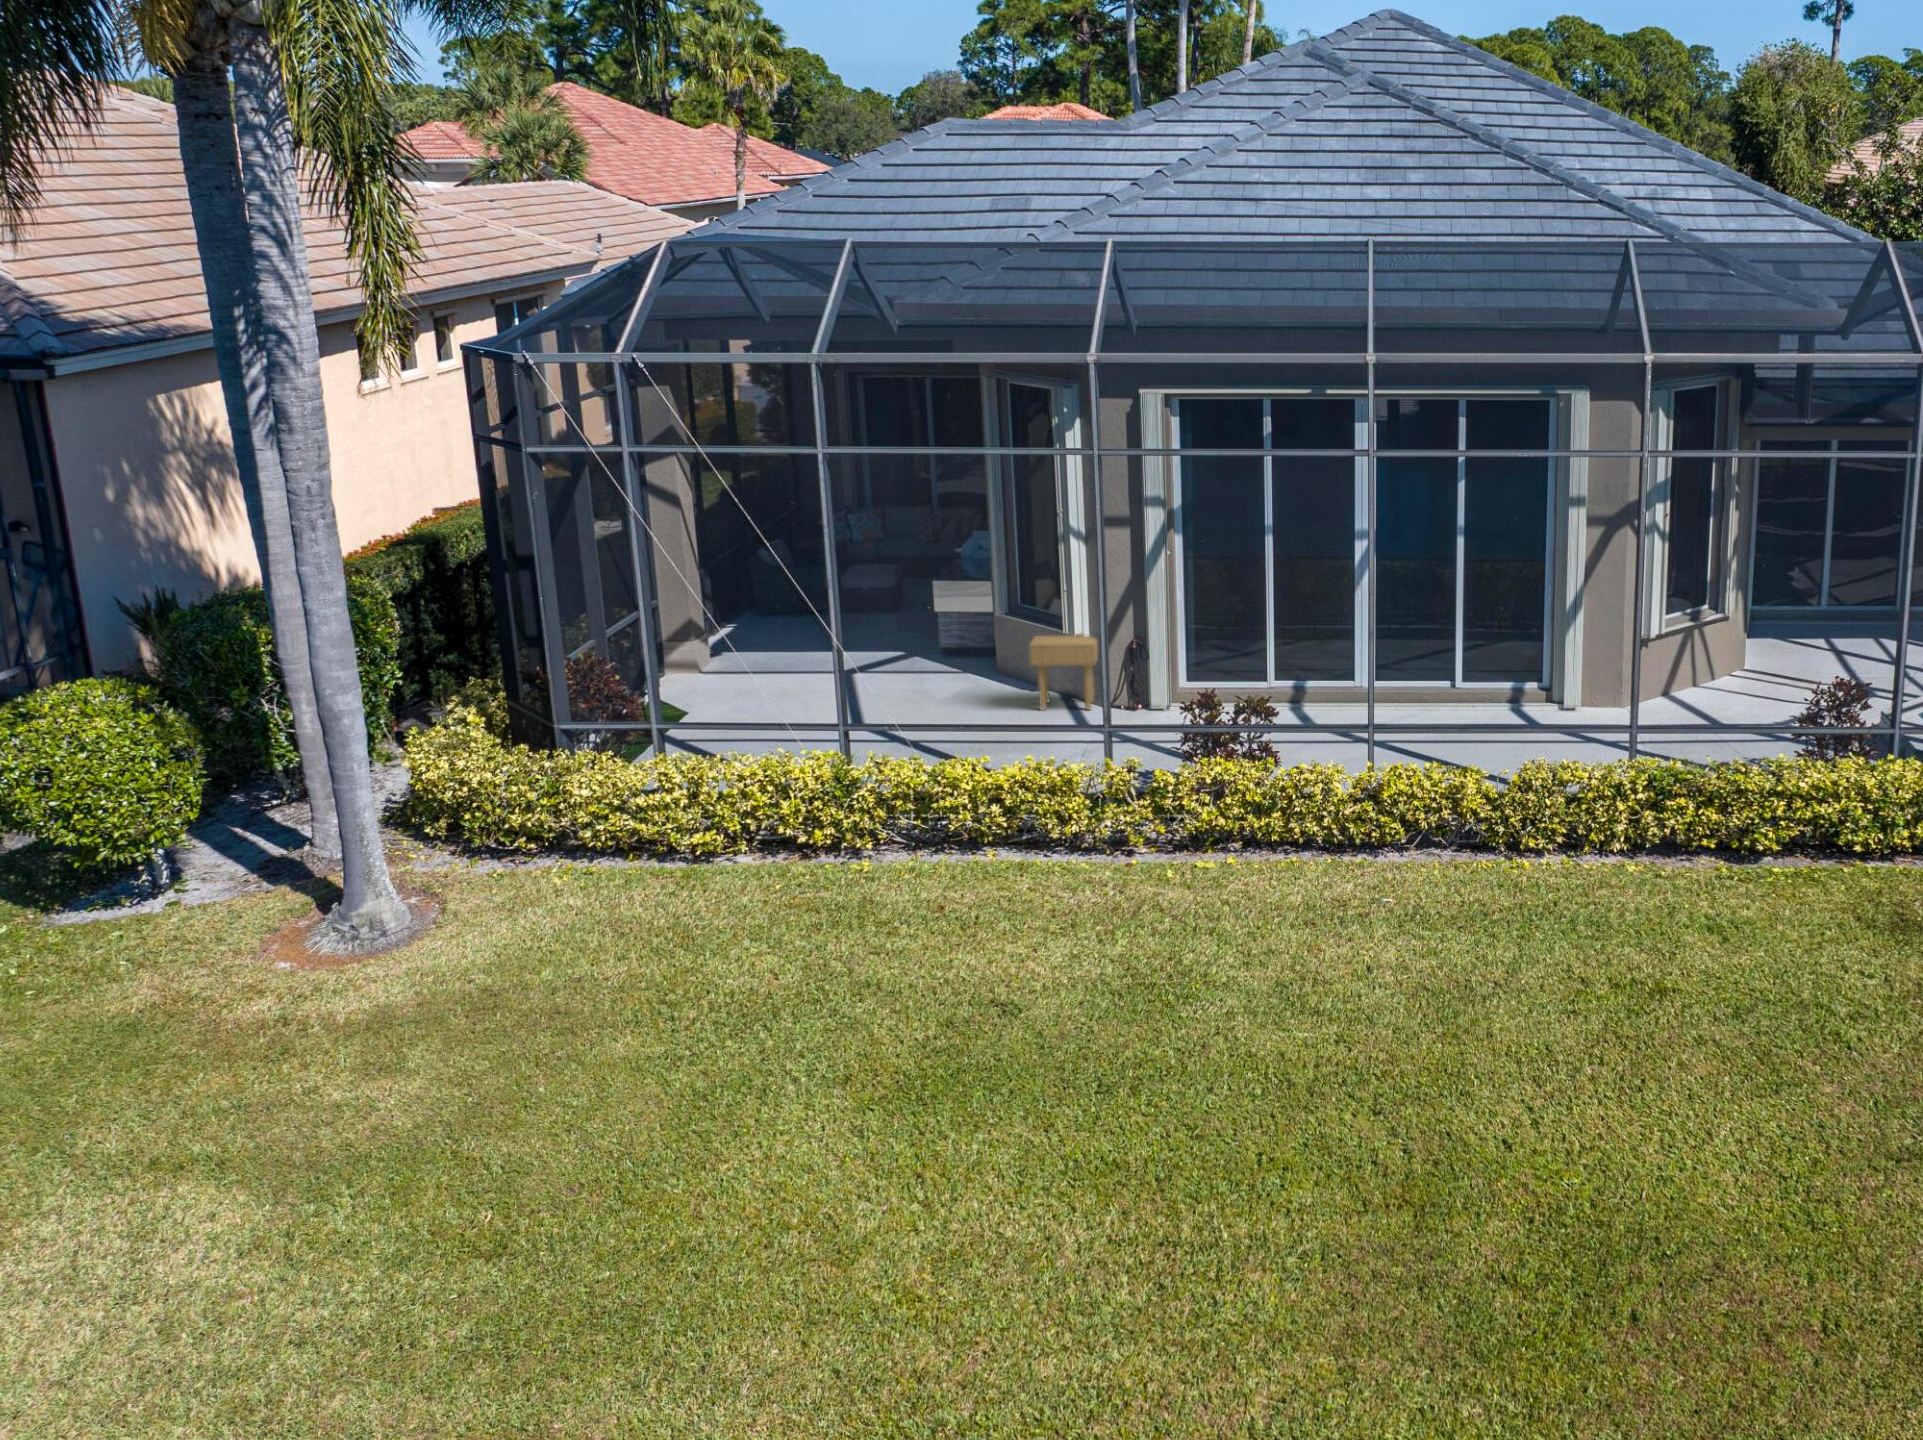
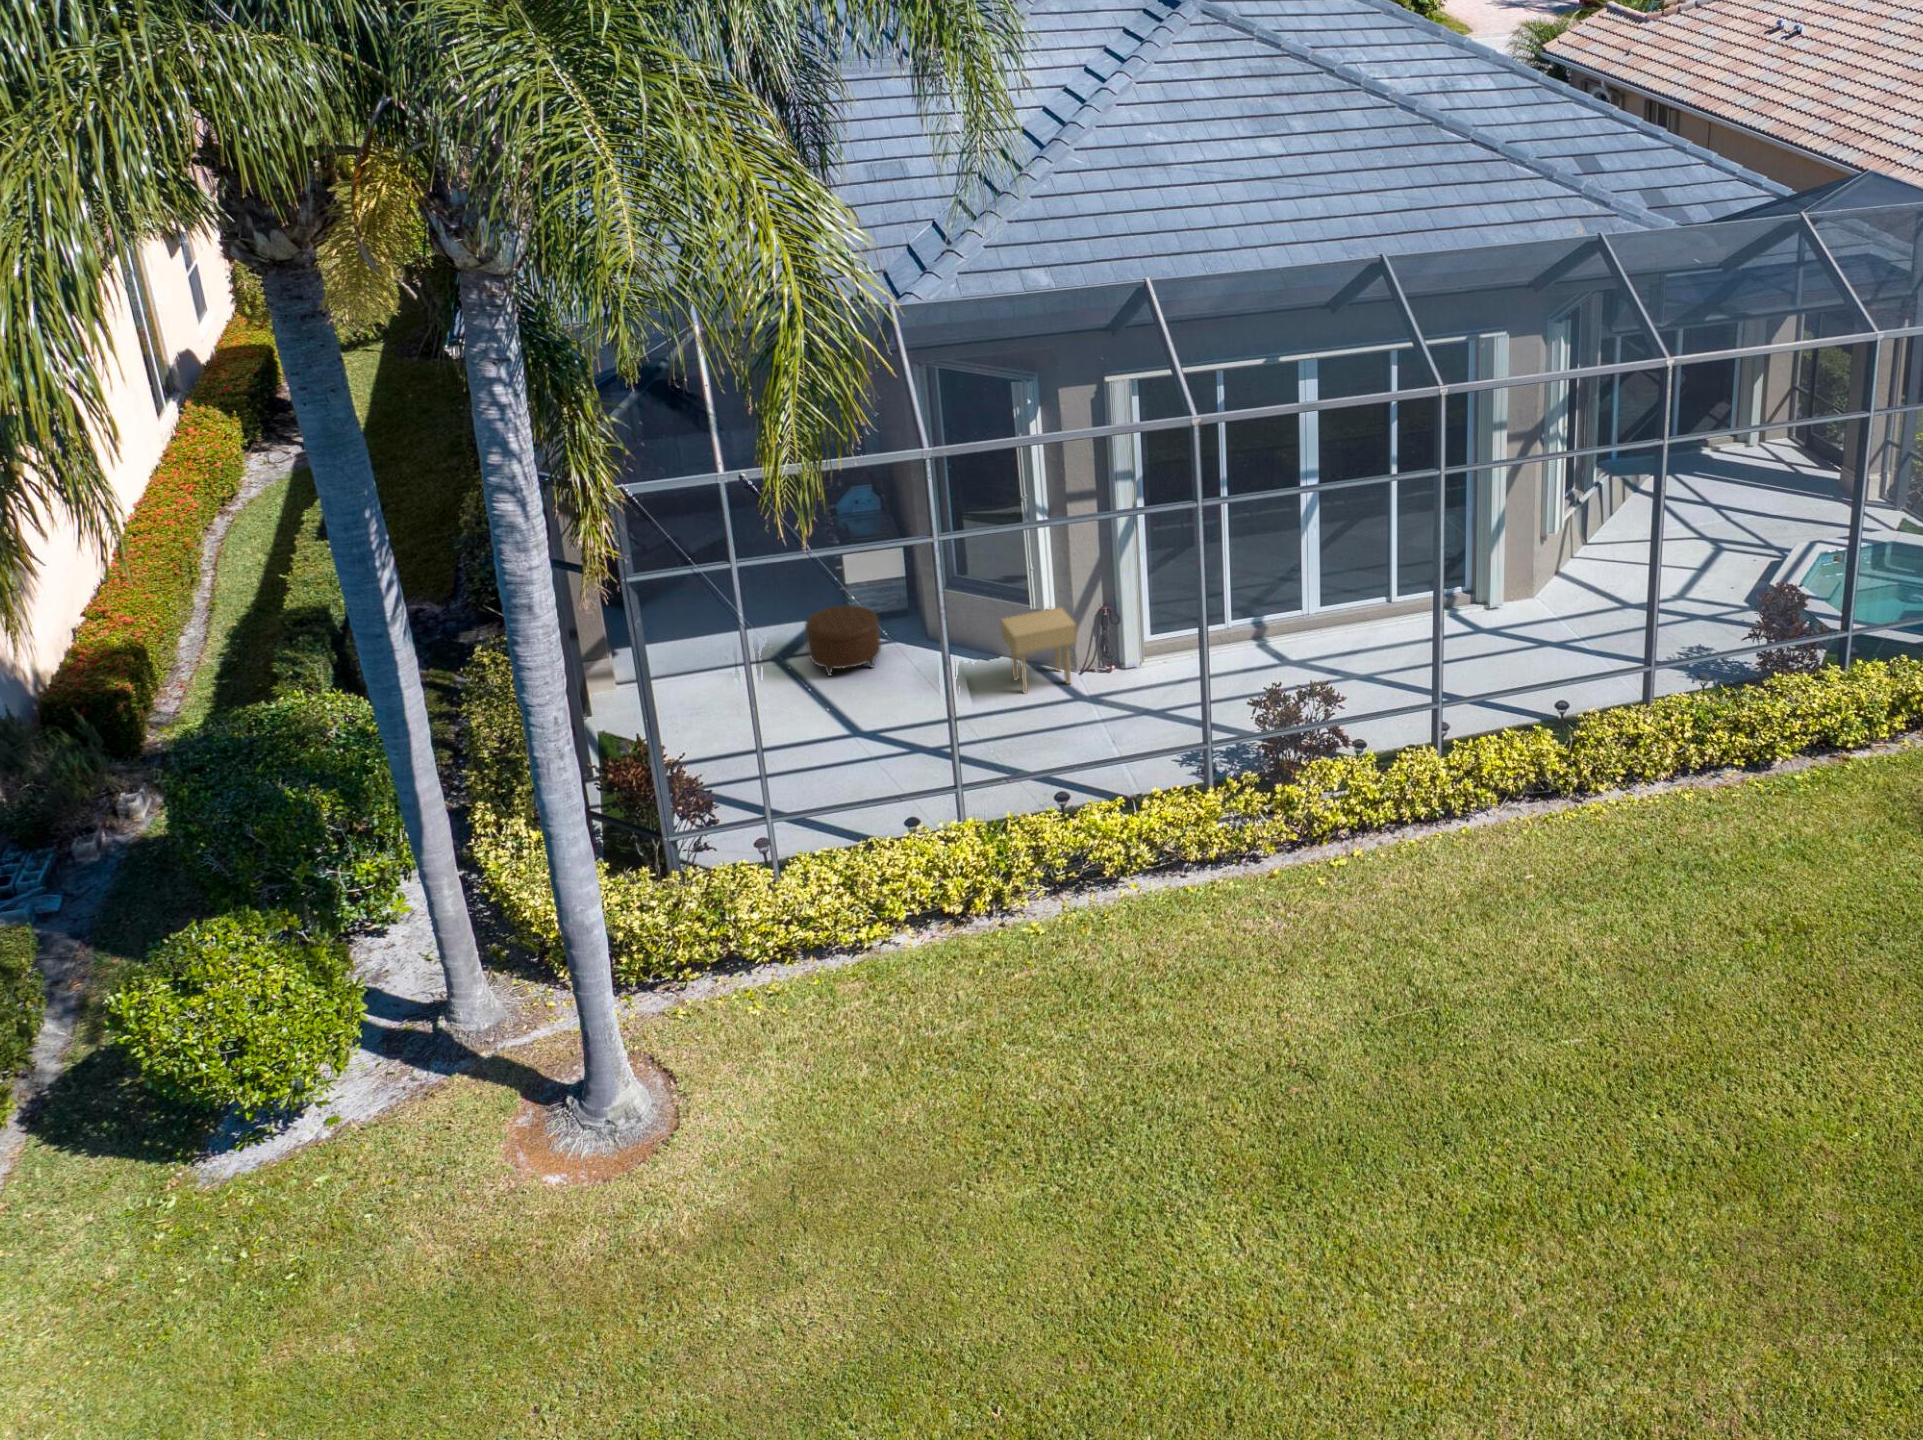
ottoman: none [877,623,948,680] -> present [805,605,881,676]

